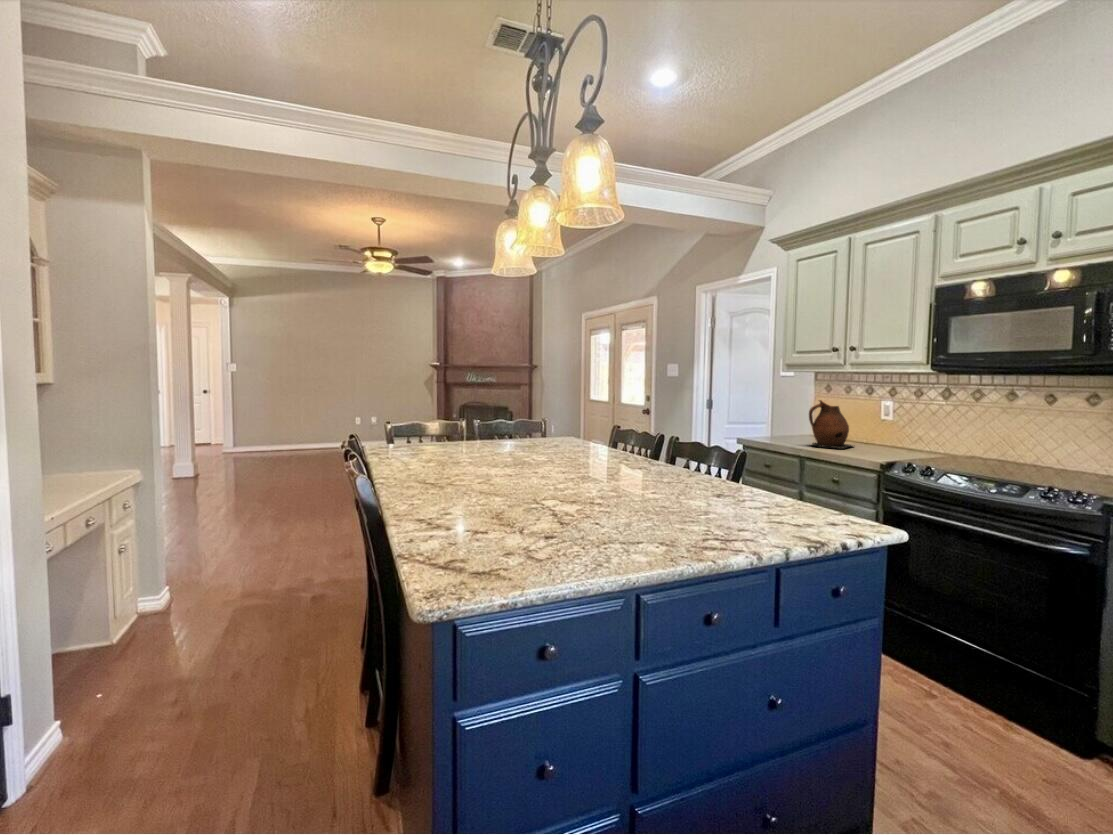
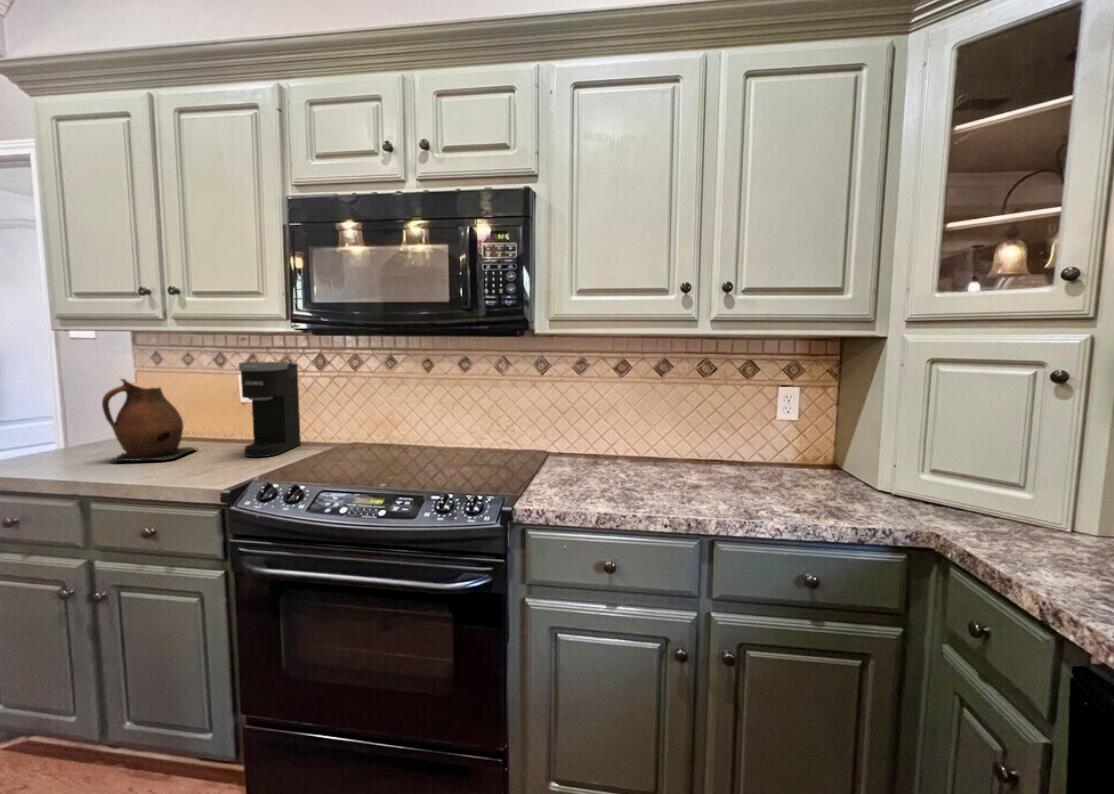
coffee maker: none [887,393,929,455] -> present [239,362,301,457]

